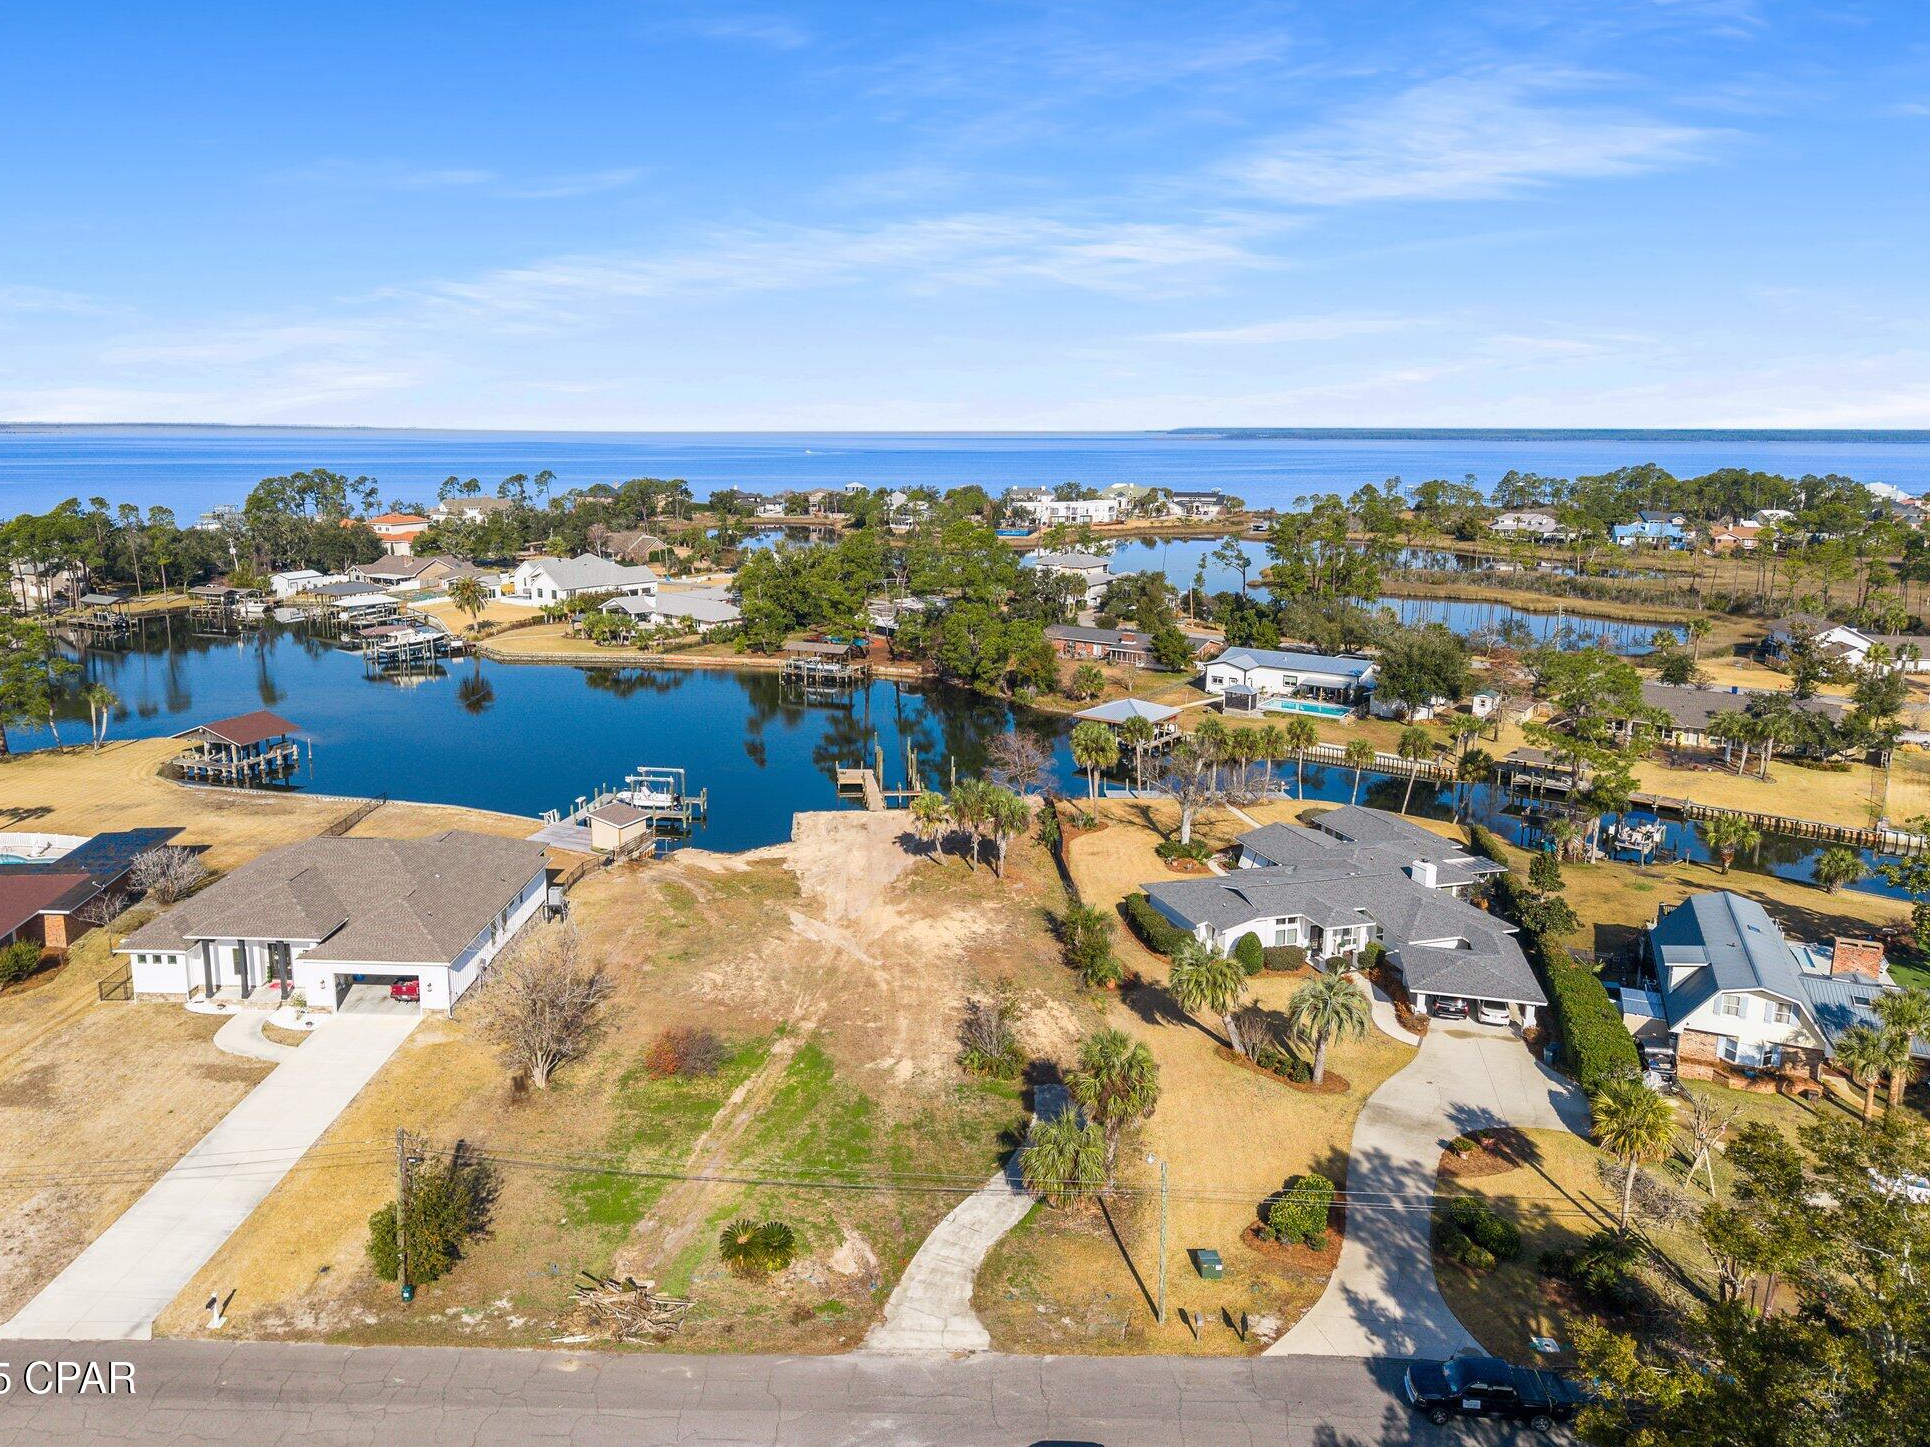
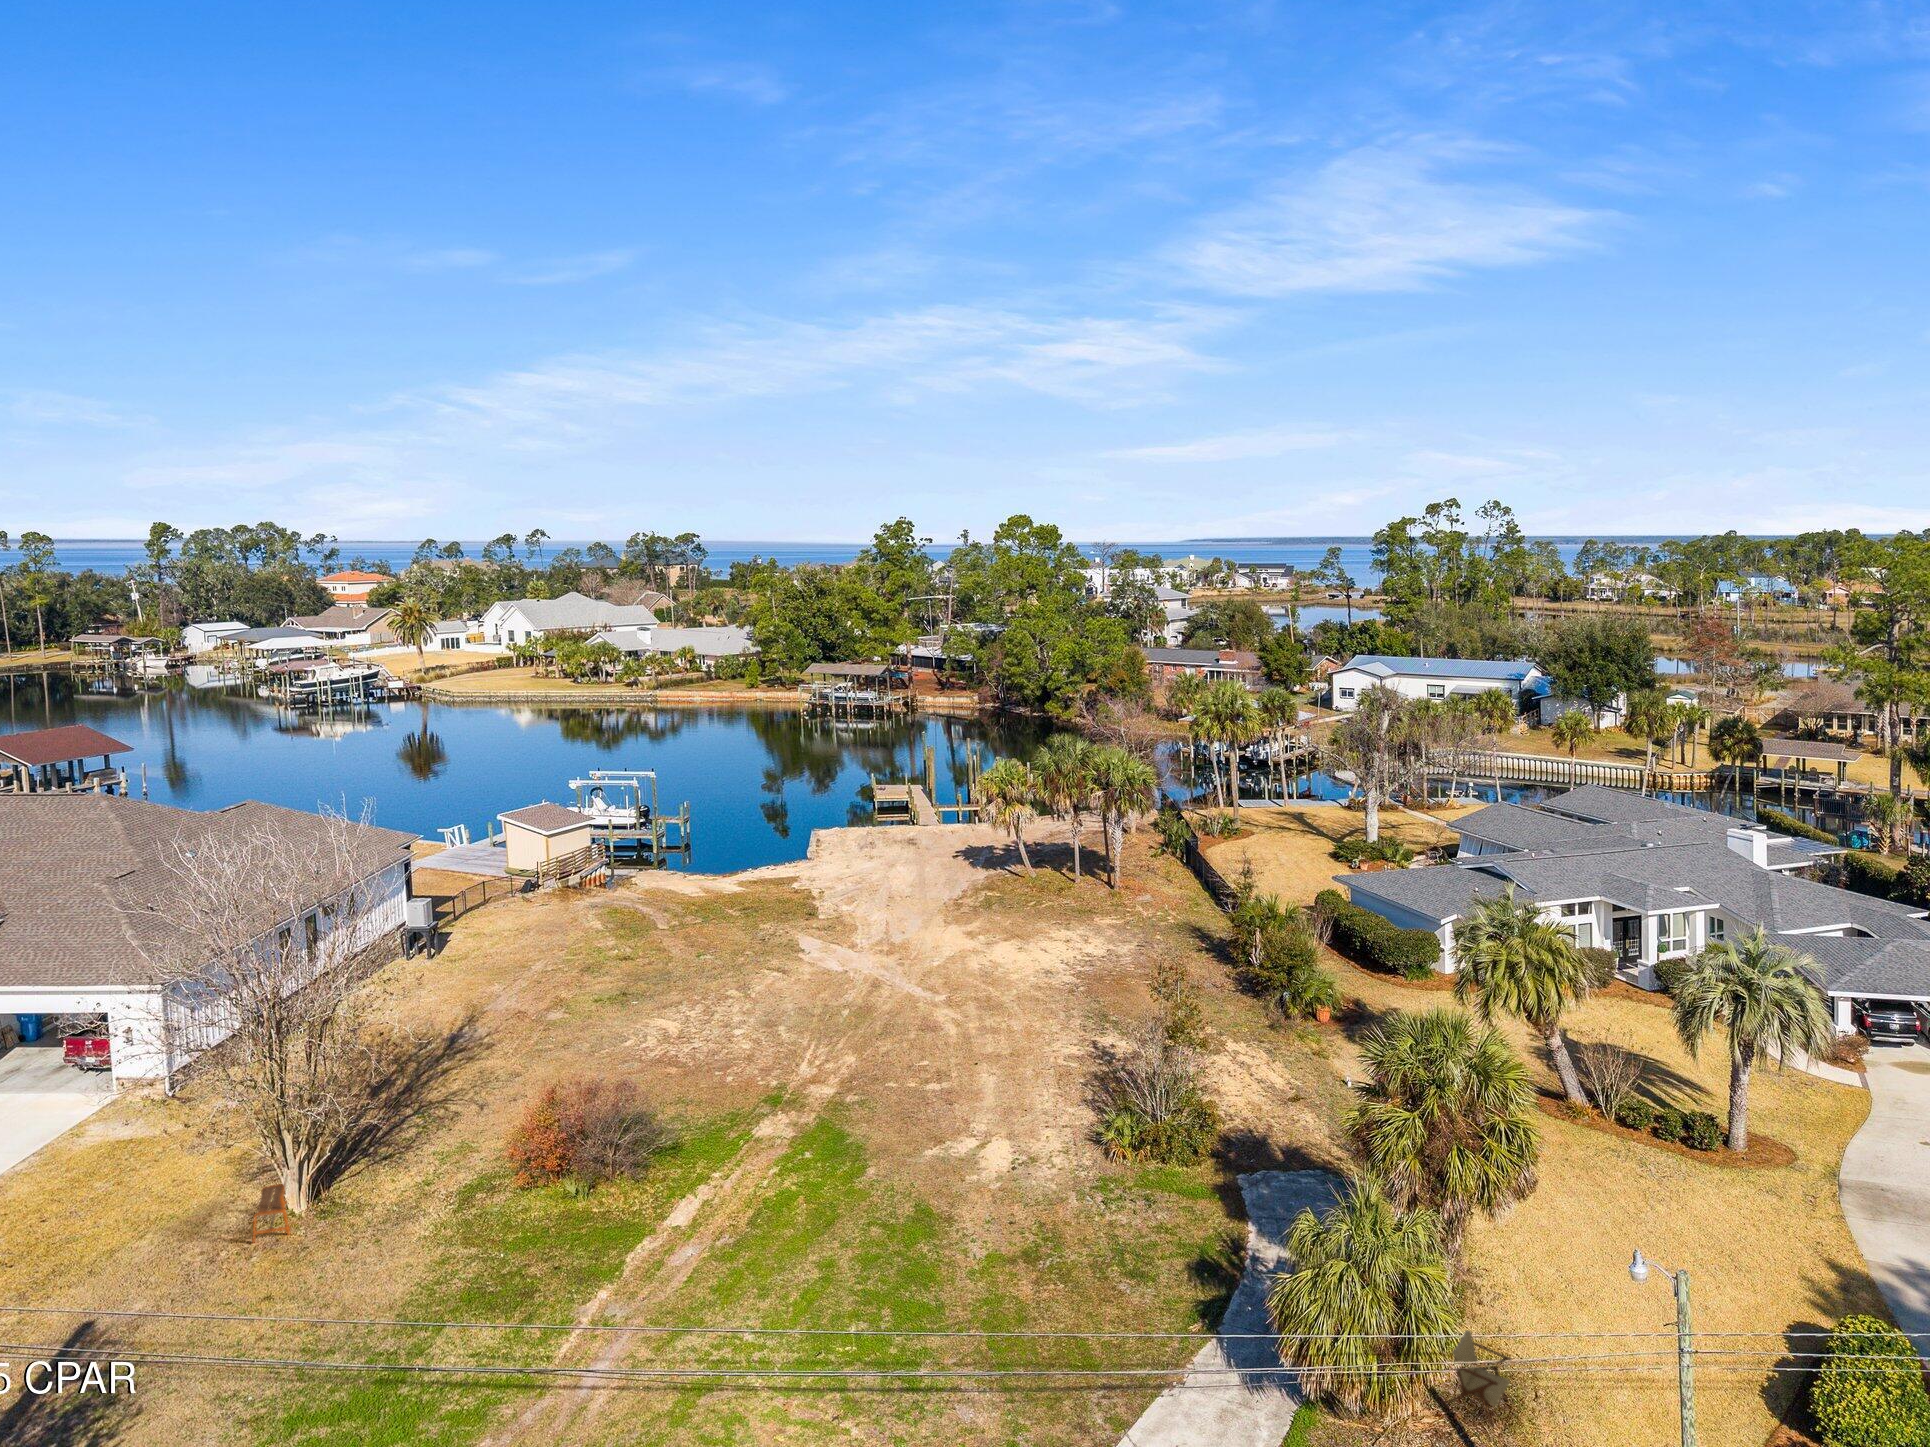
lounge chair: none [1101,1169,1134,1211] -> present [1444,1330,1511,1427]

